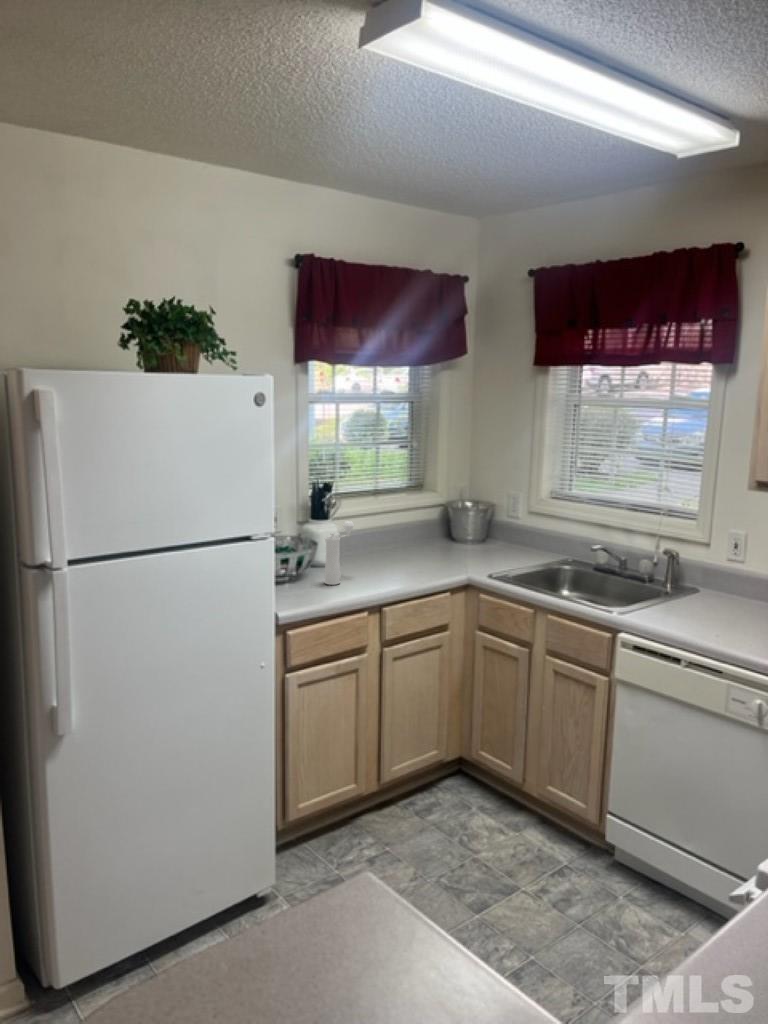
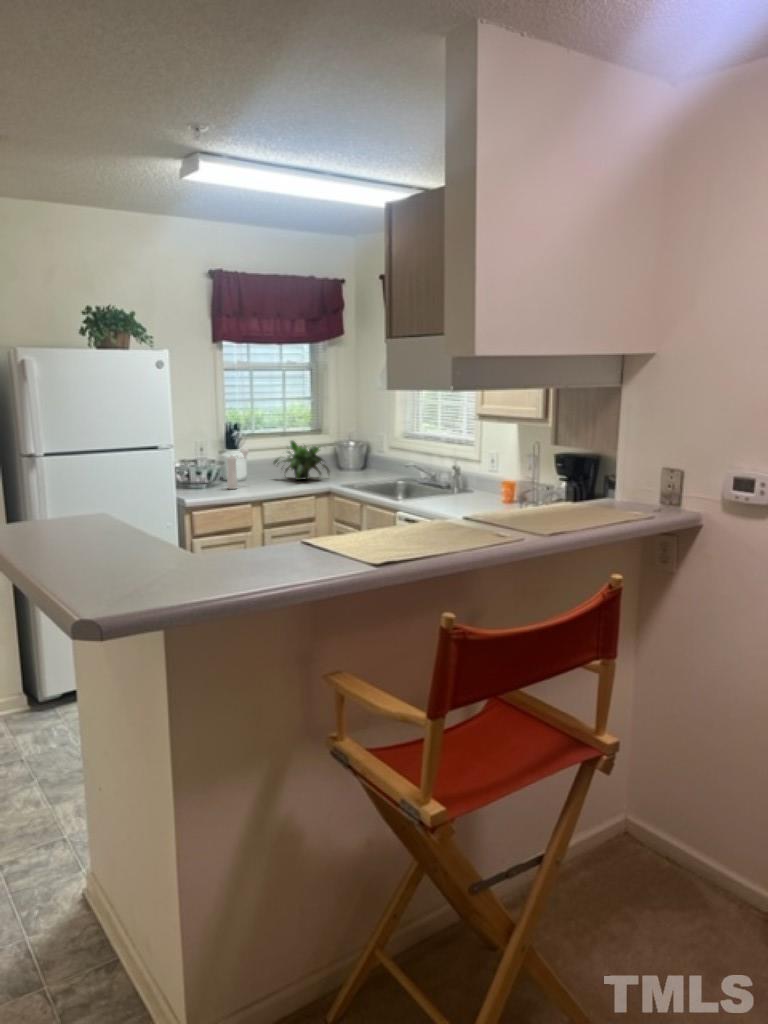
potted plant: none [377,506,458,567] -> present [274,440,329,480]

